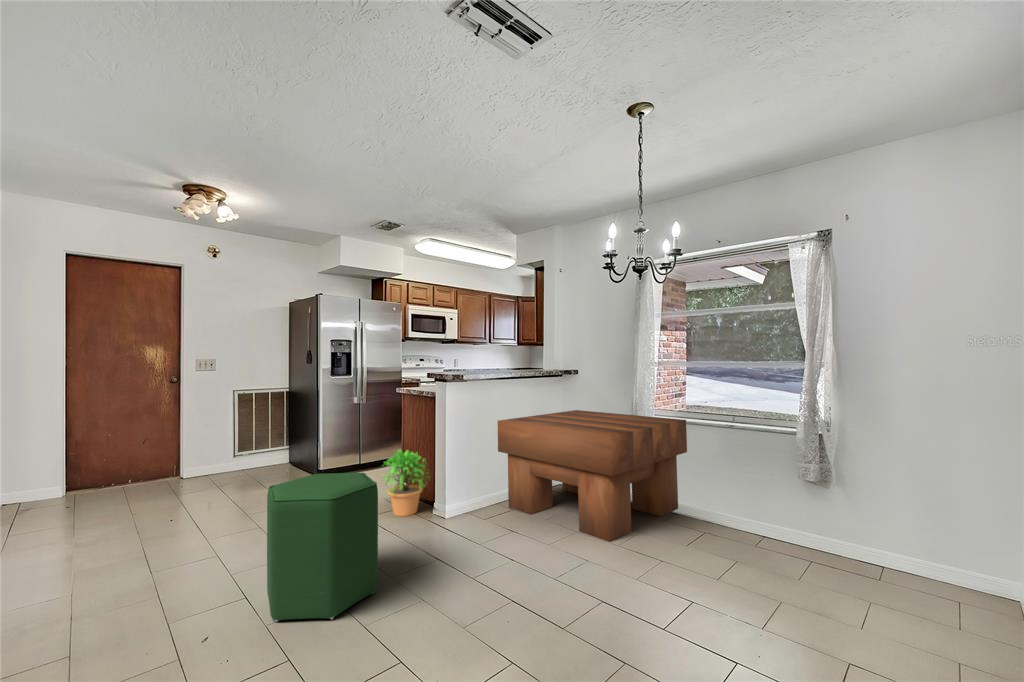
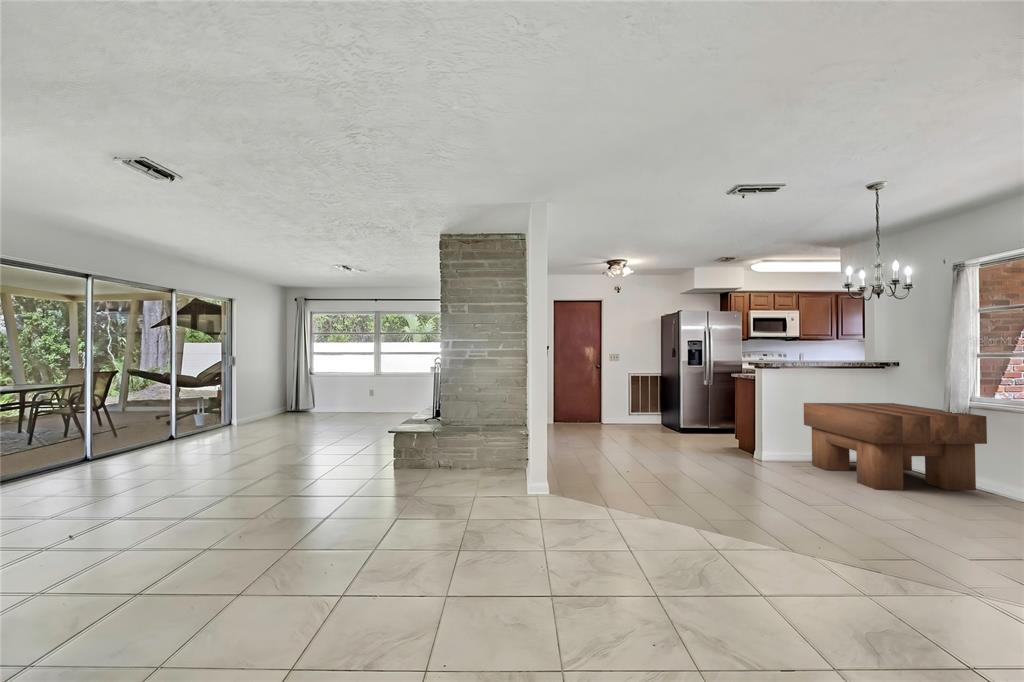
potted plant: present [383,450,427,516] -> none [717,415,753,457]
ottoman: present [267,473,378,622] -> none [656,416,708,478]

